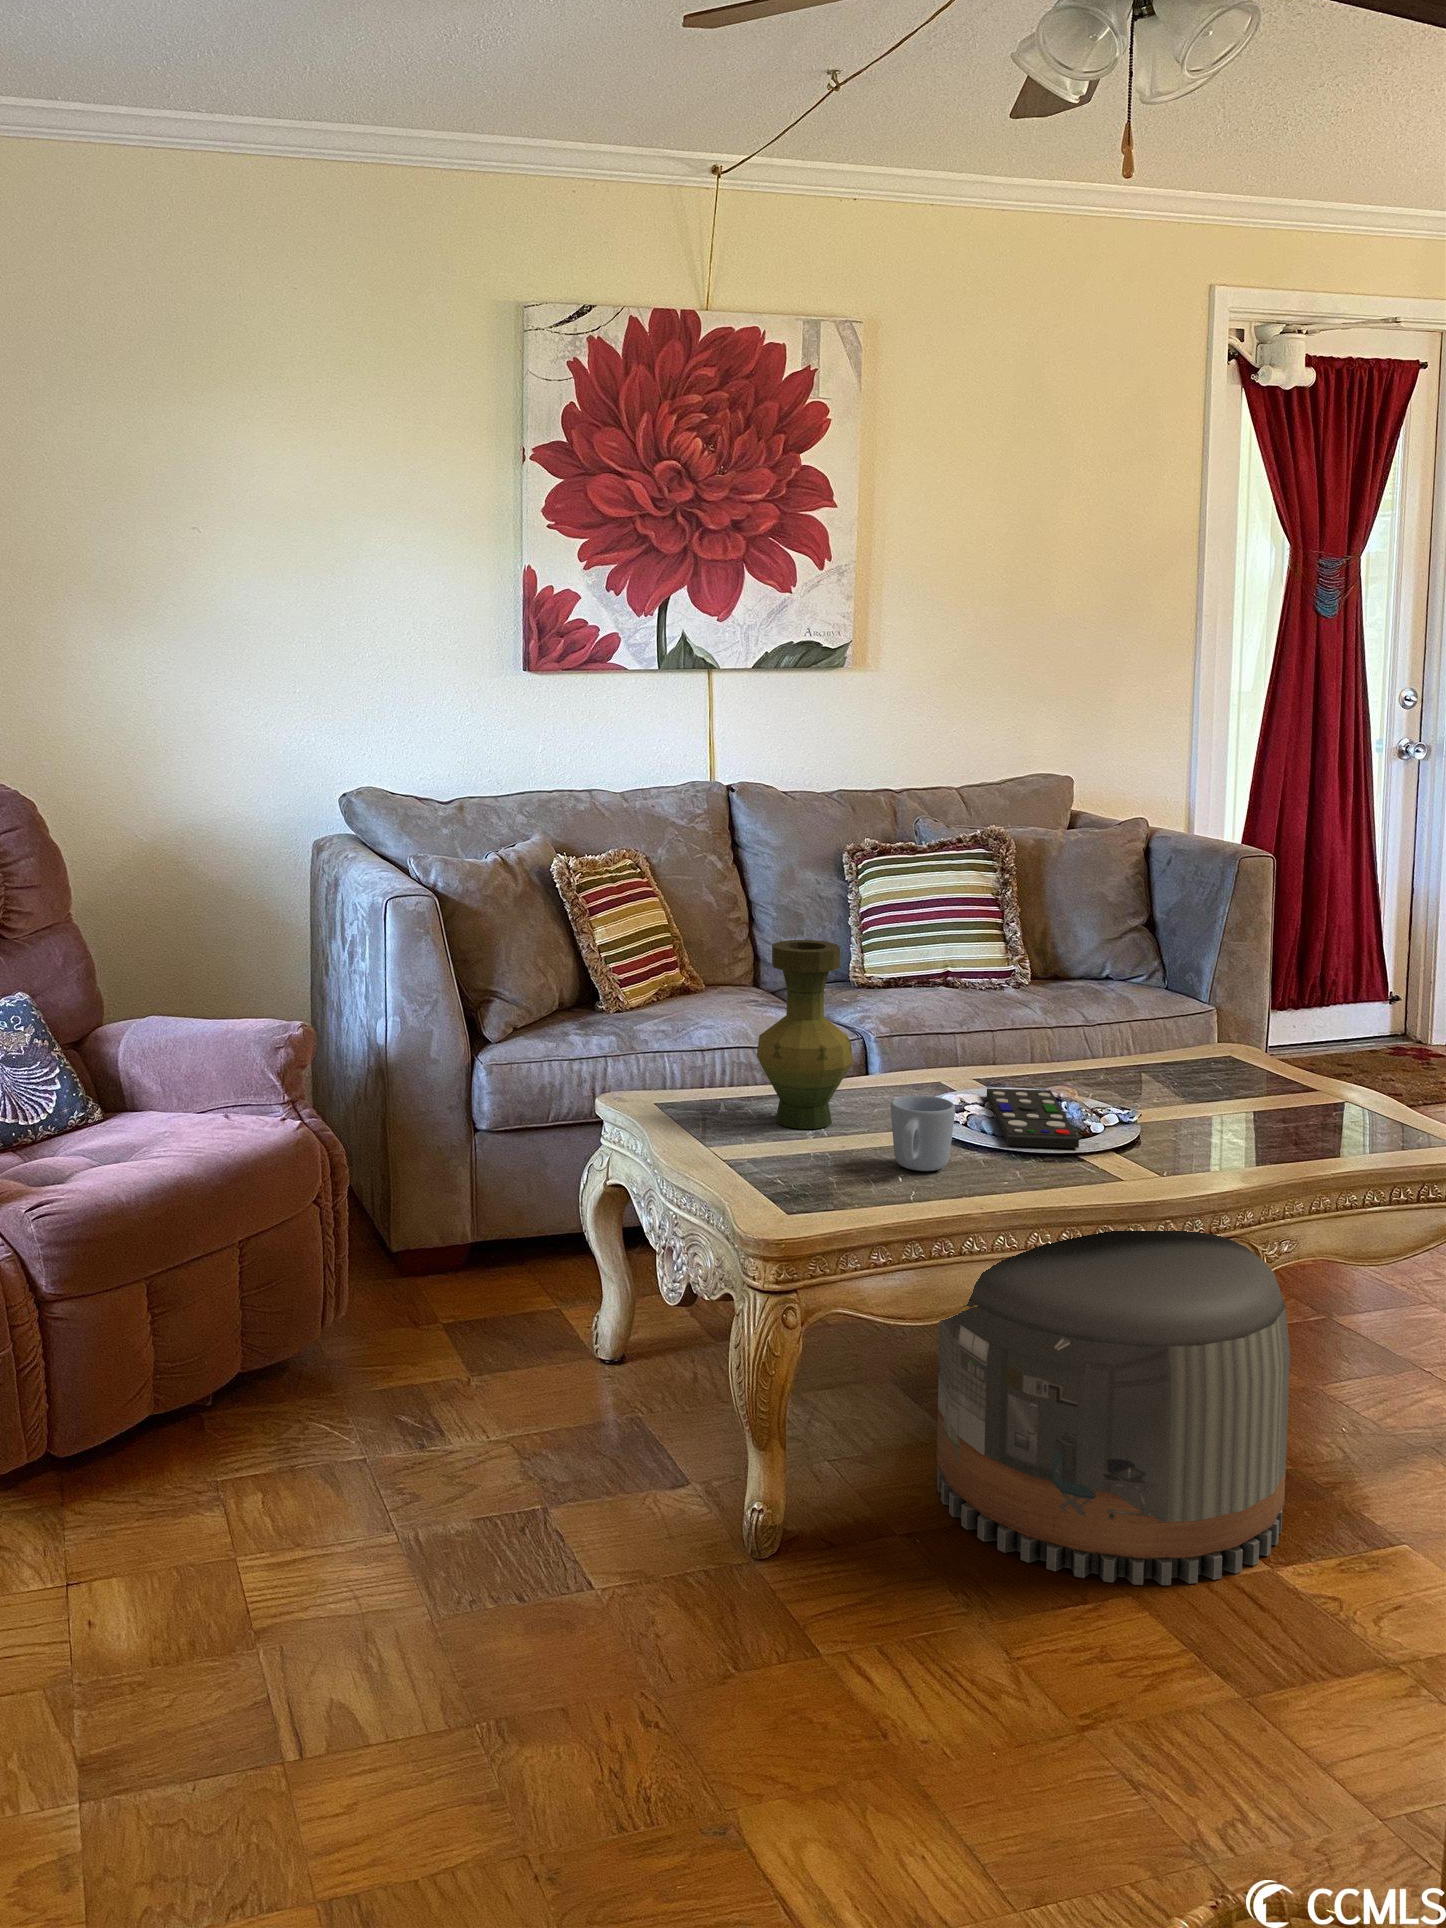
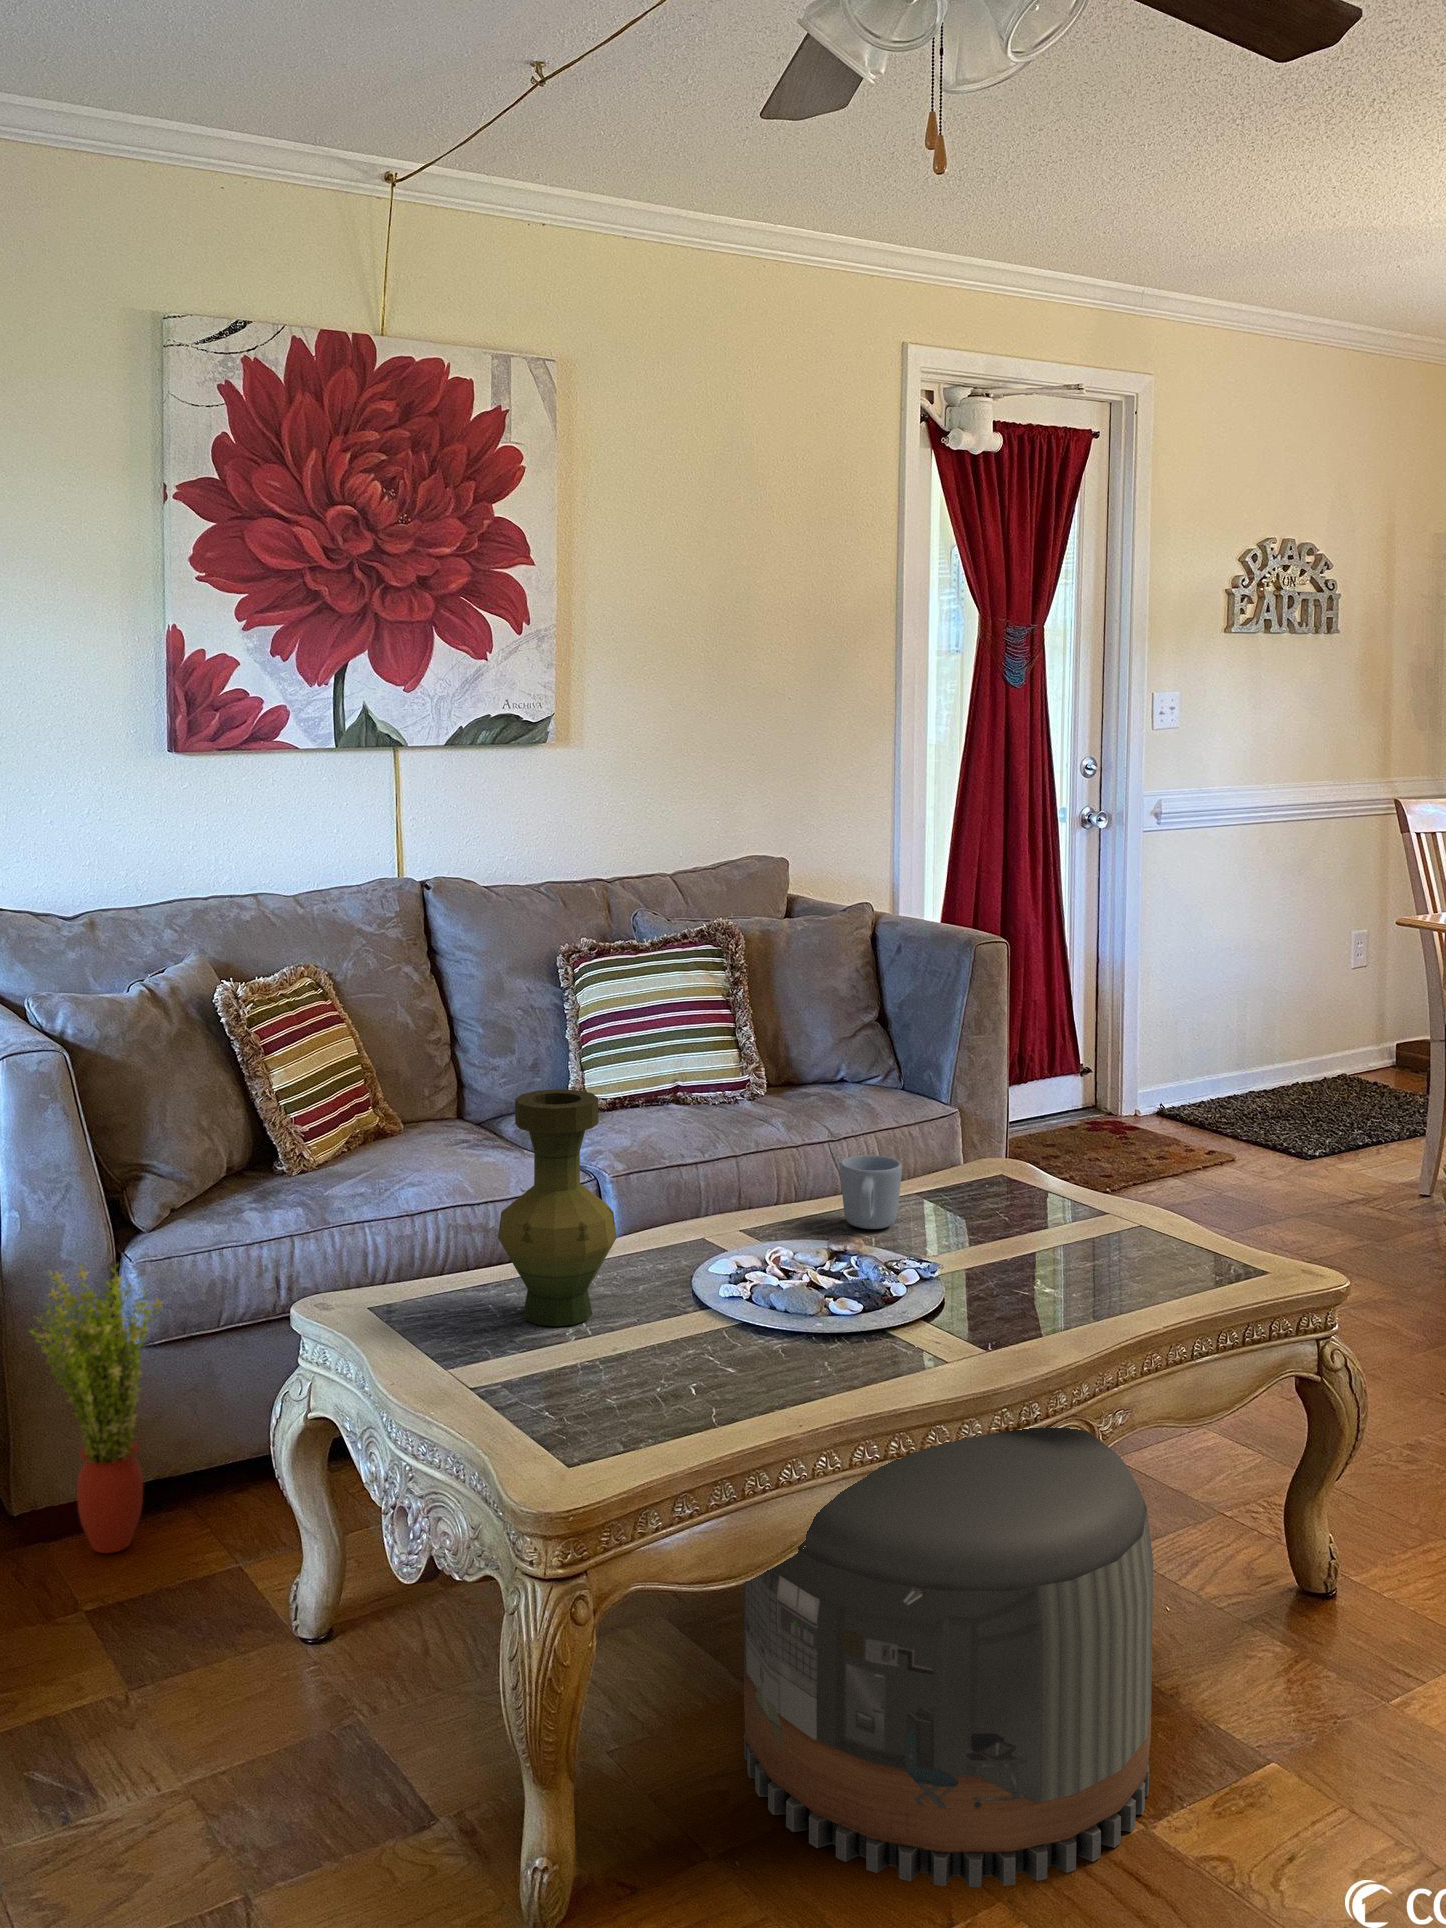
potted plant: none [401,1065,502,1294] -> present [30,1263,163,1553]
remote control: present [987,1089,1079,1148] -> none [762,1244,886,1328]
mug: present [891,1095,955,1171] -> present [840,1155,902,1229]

